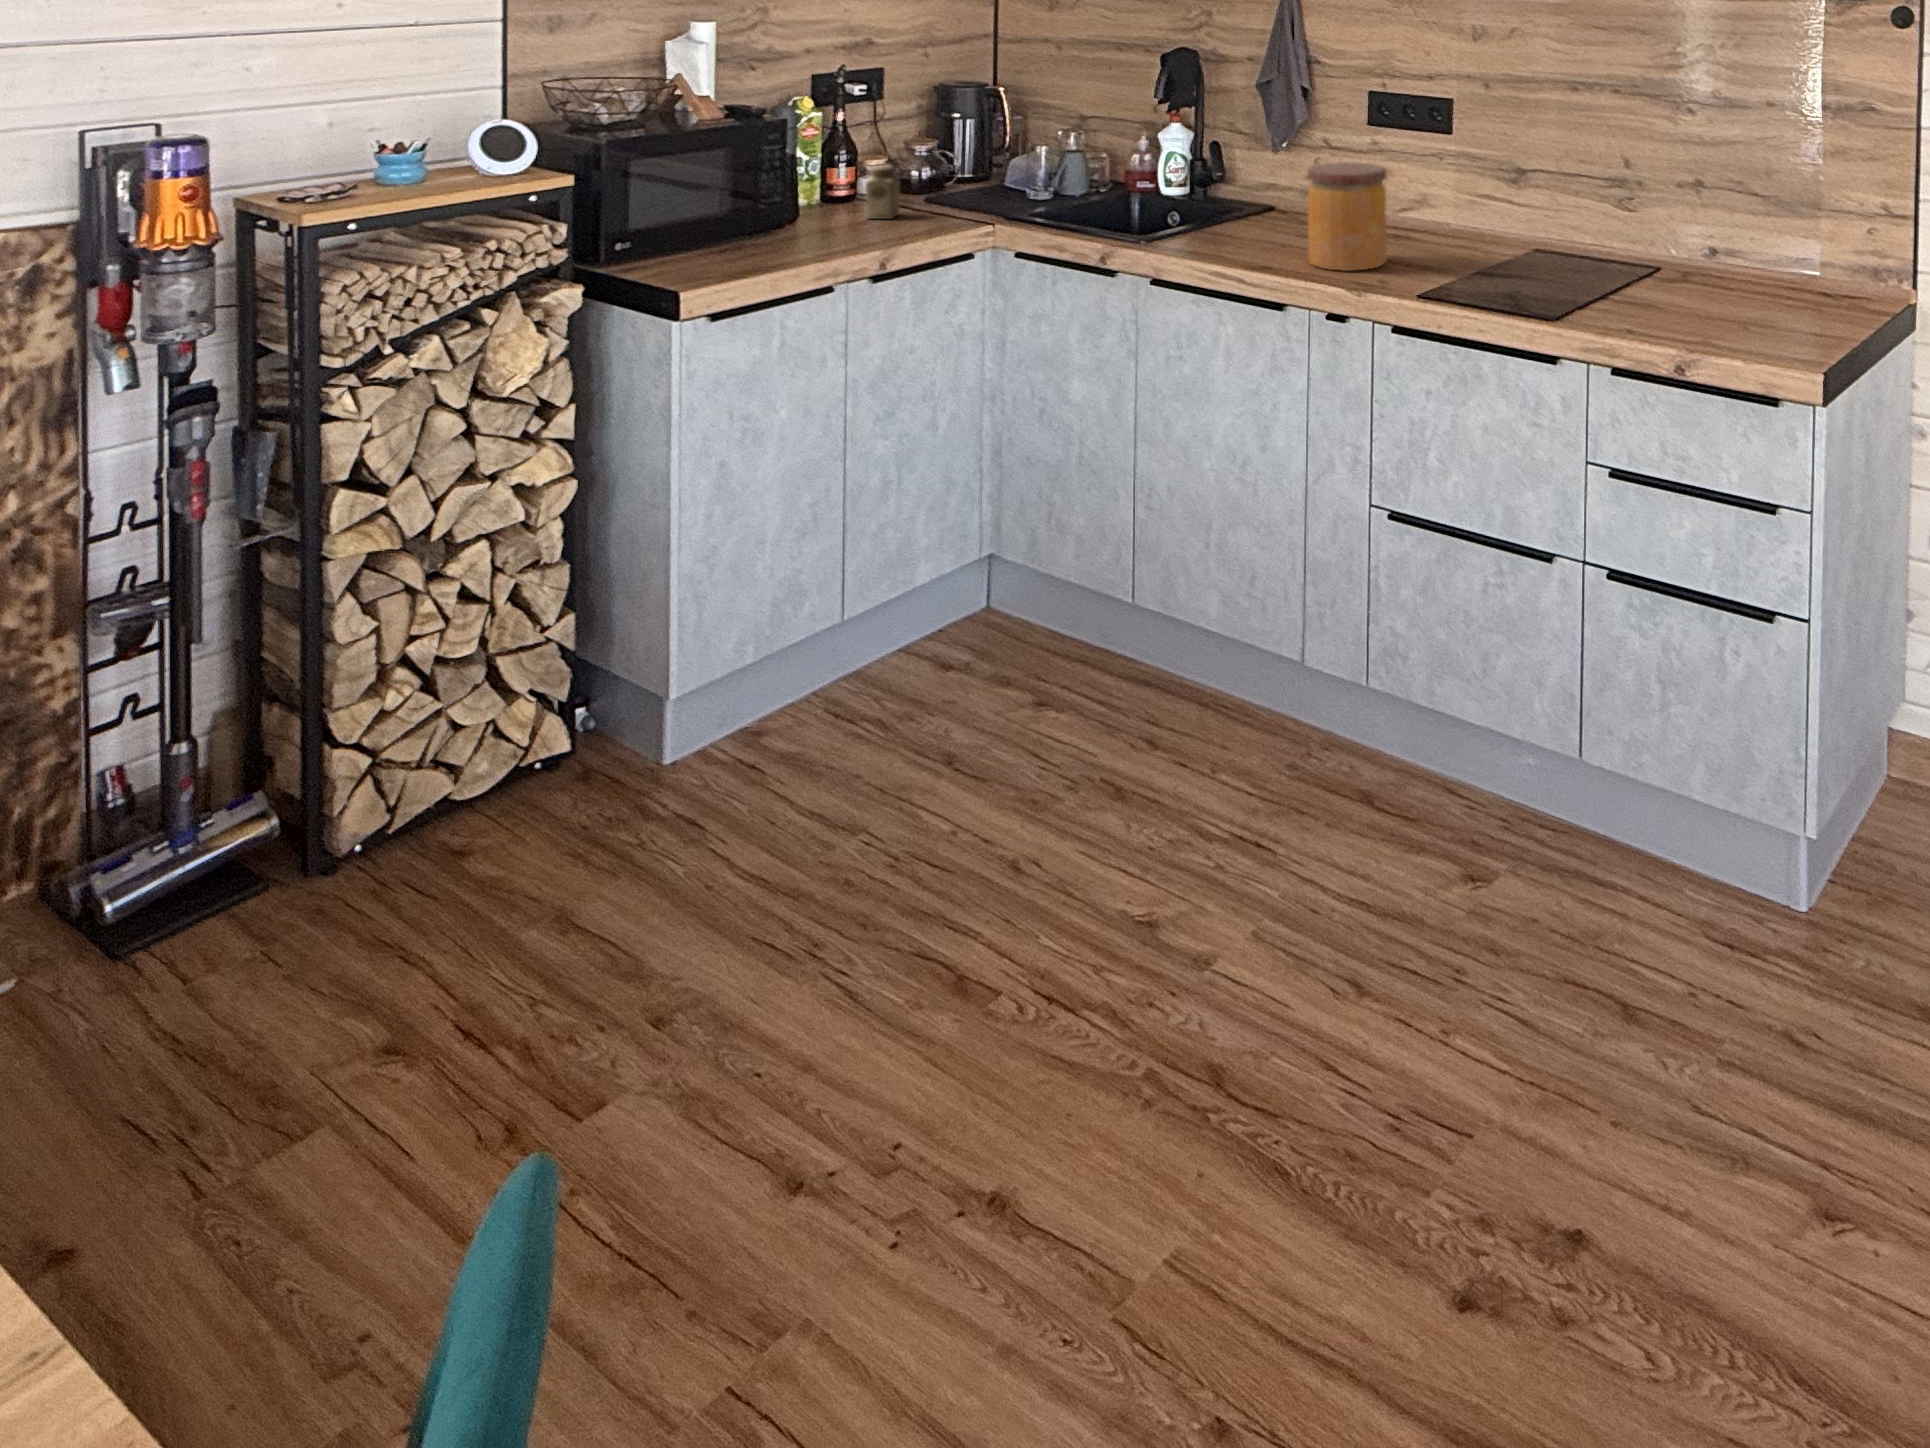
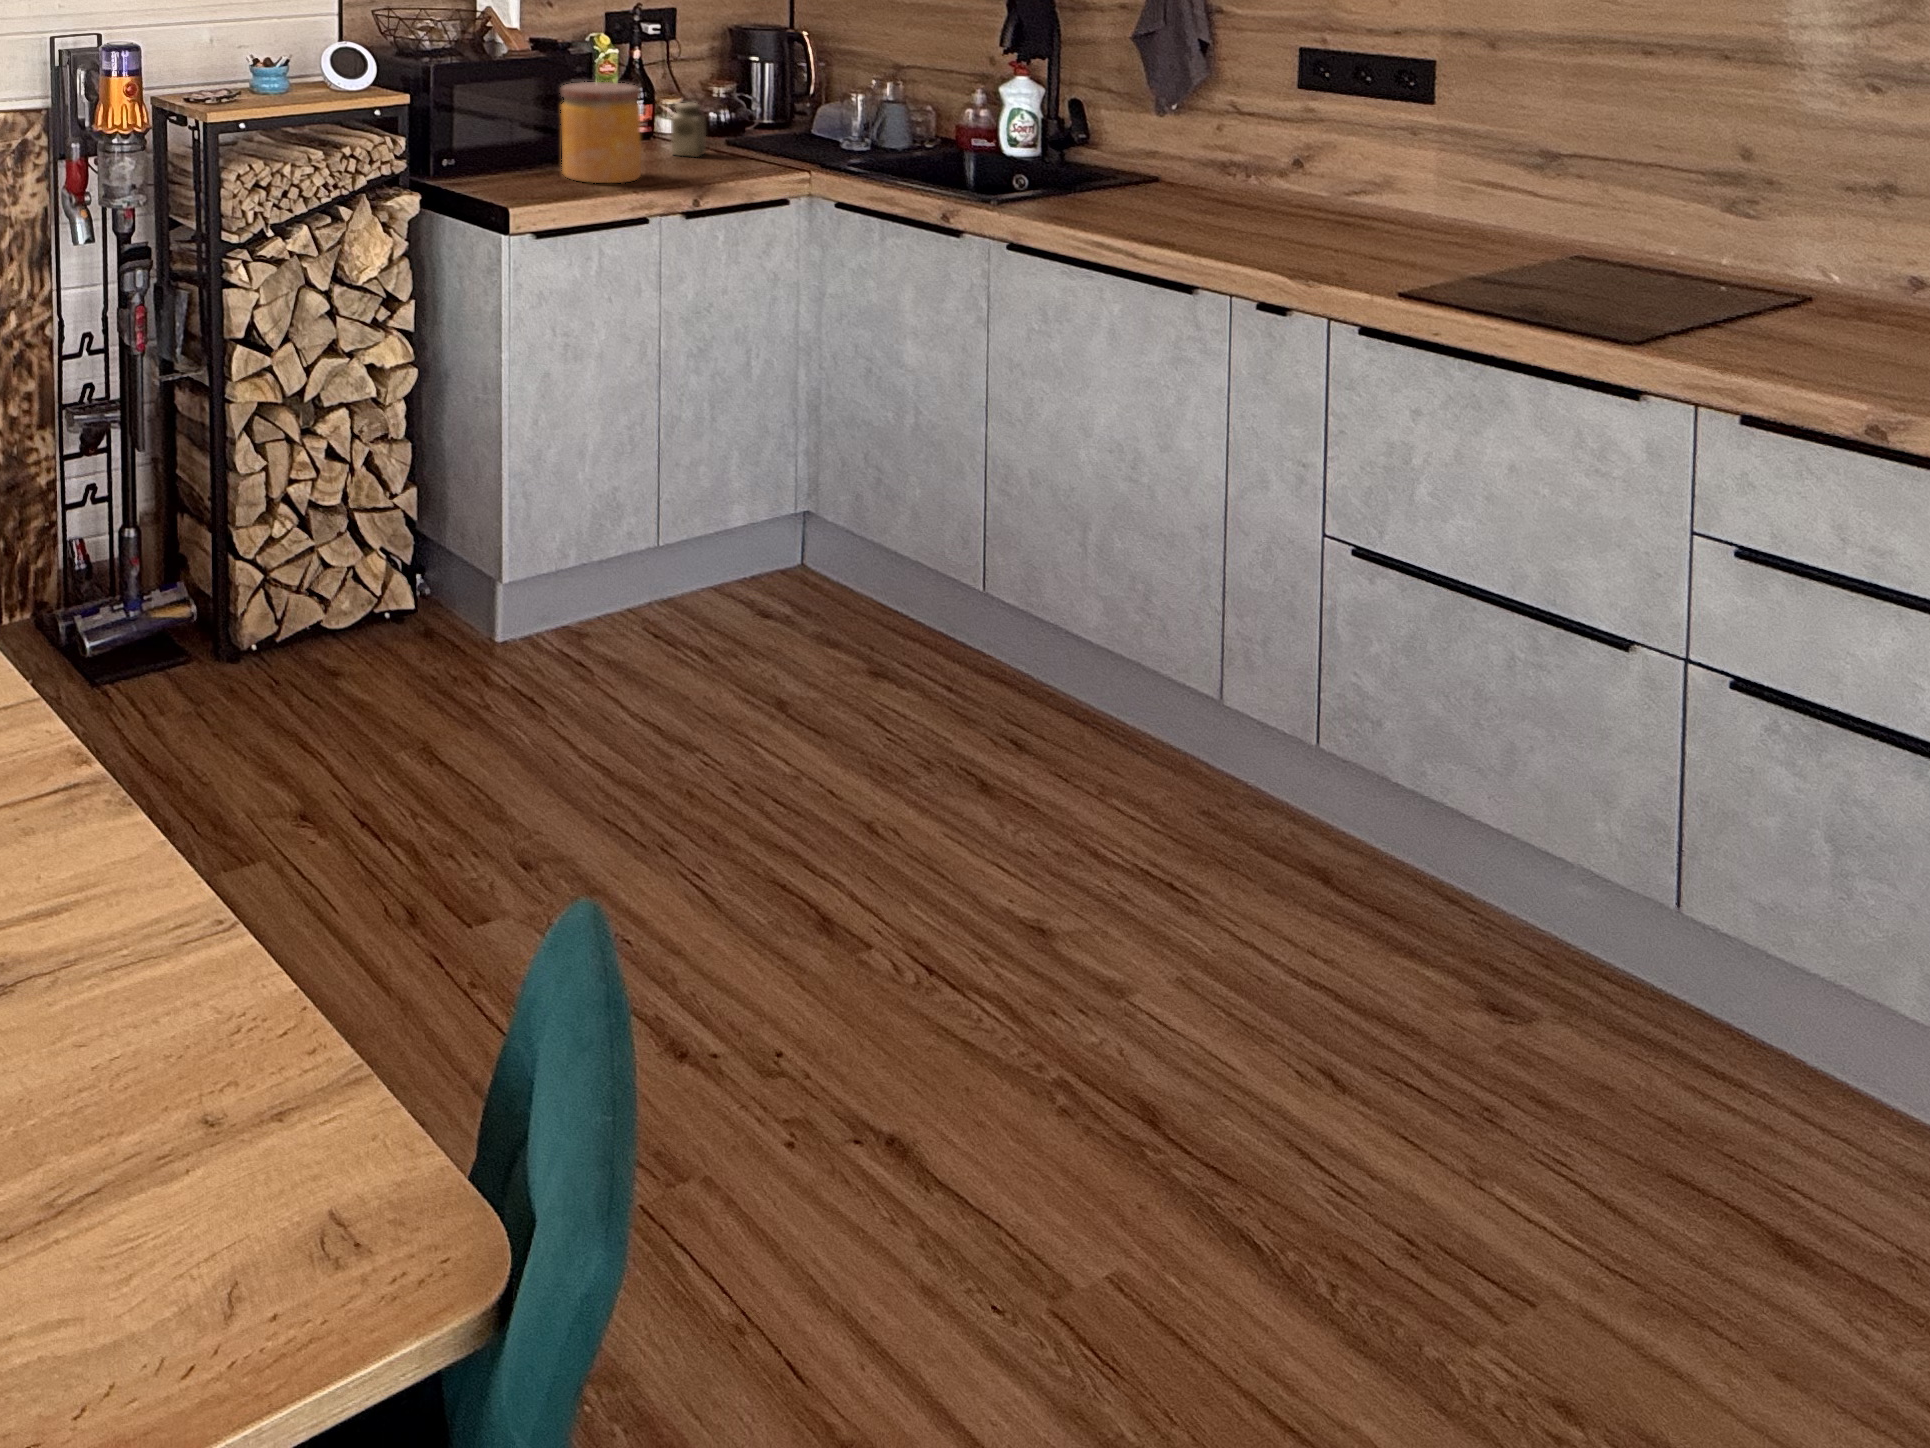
jar: present [1308,162,1387,271] -> present [561,82,641,183]

